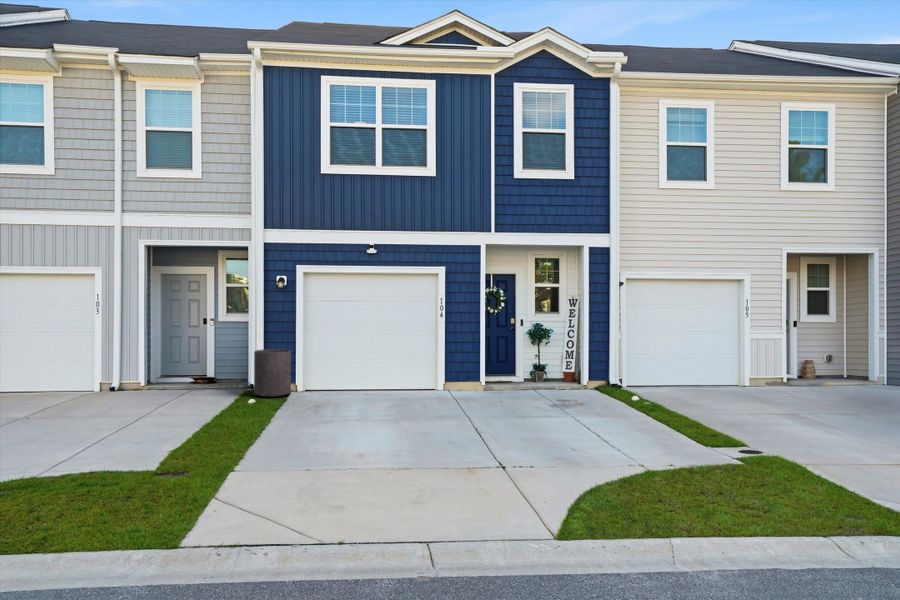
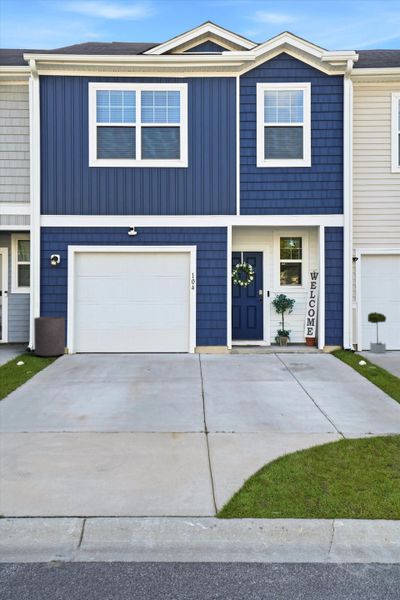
potted tree: none [635,343,656,389] -> present [368,312,386,353]

